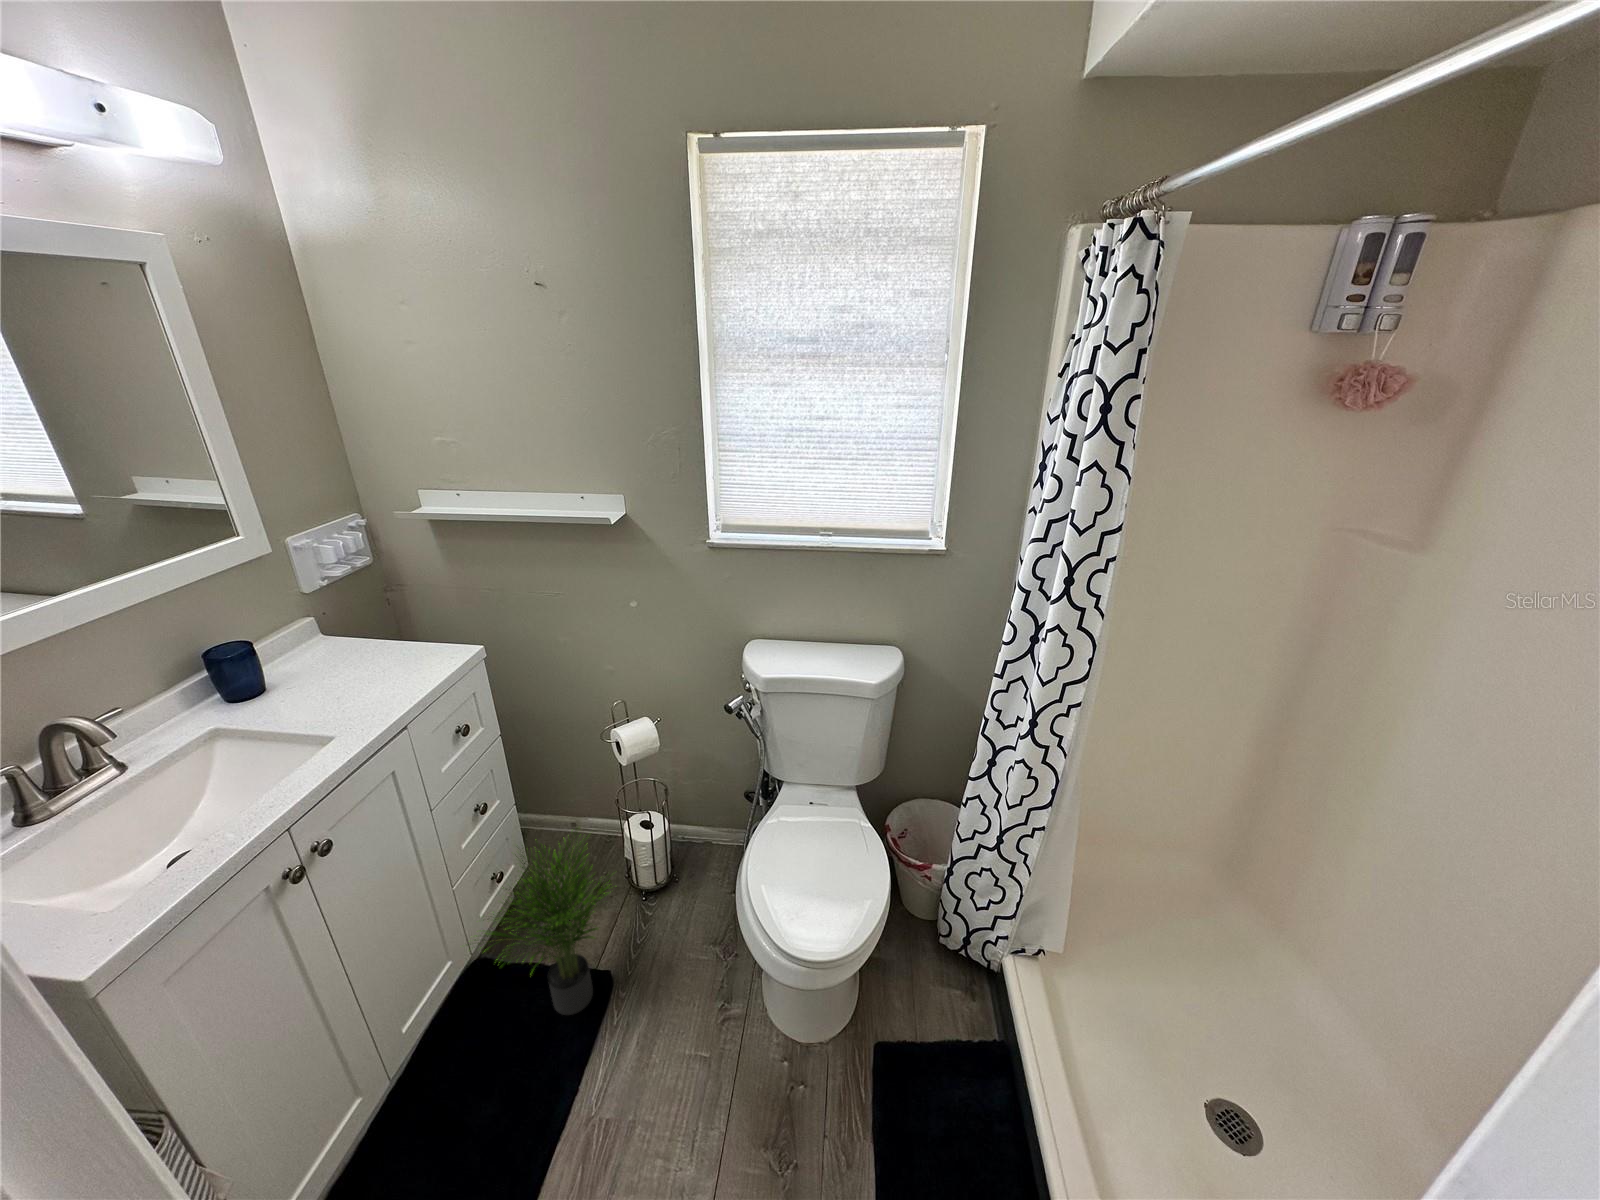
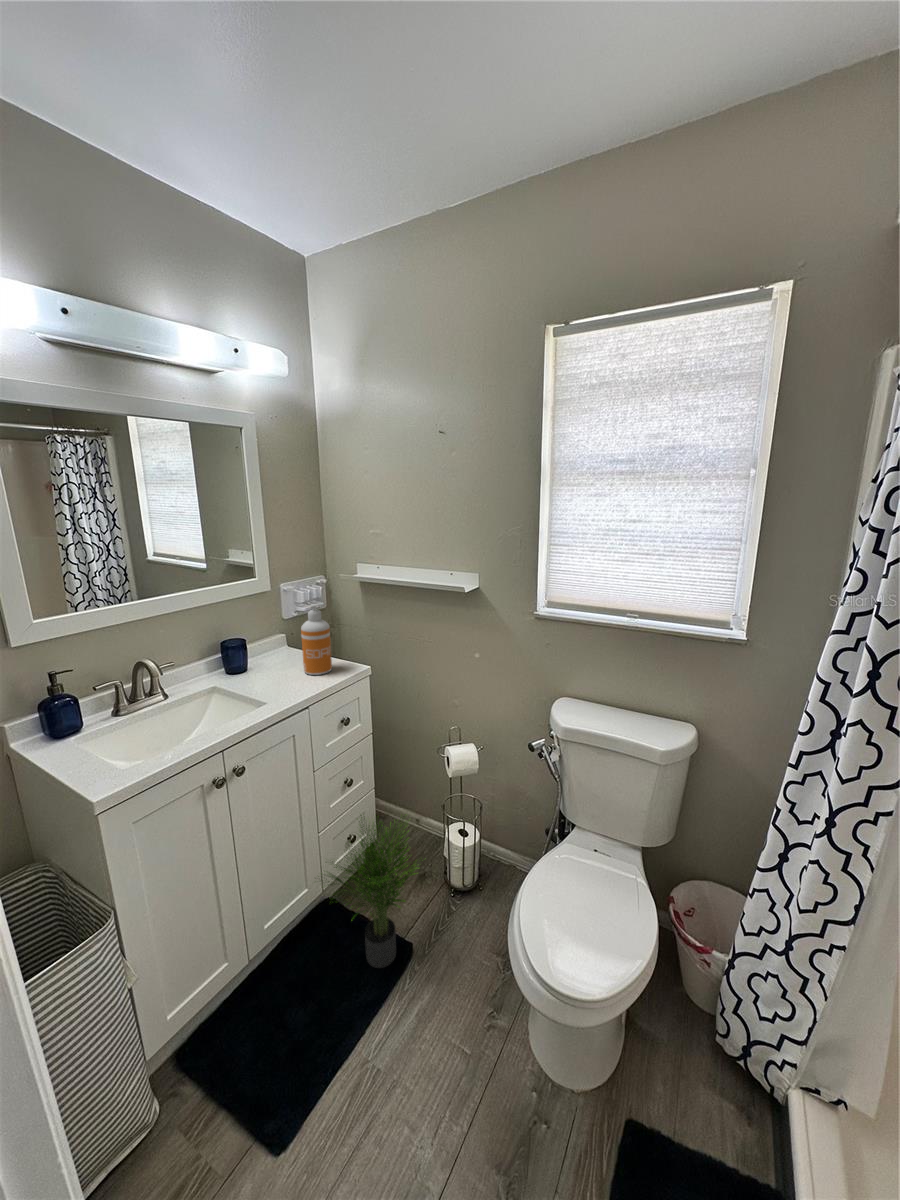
soap dispenser: none [355,565,420,675] -> present [301,603,332,675]

